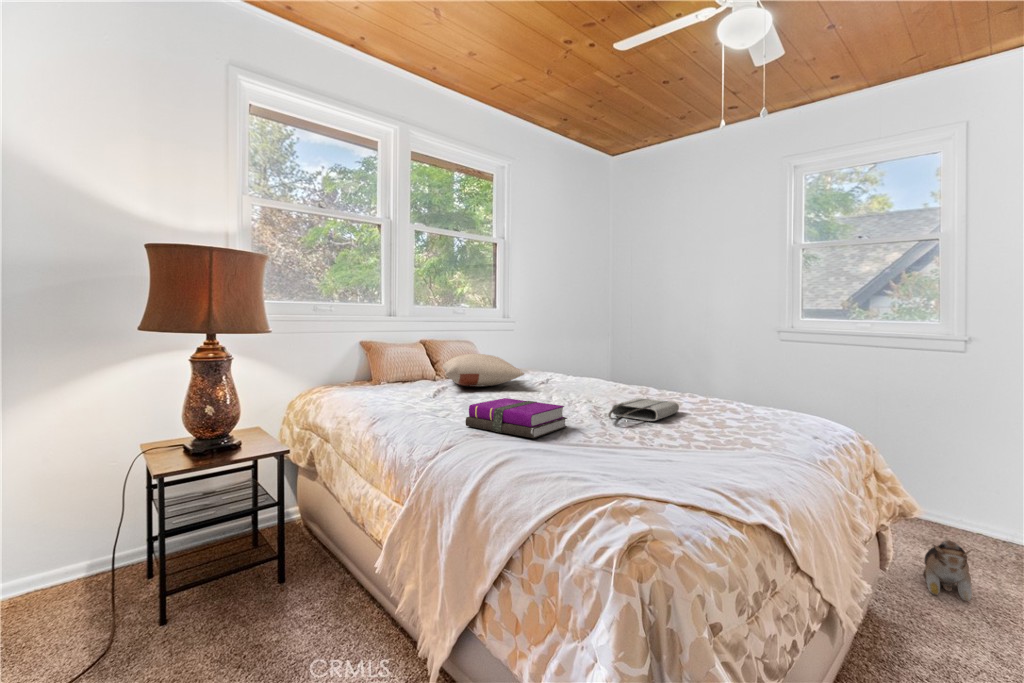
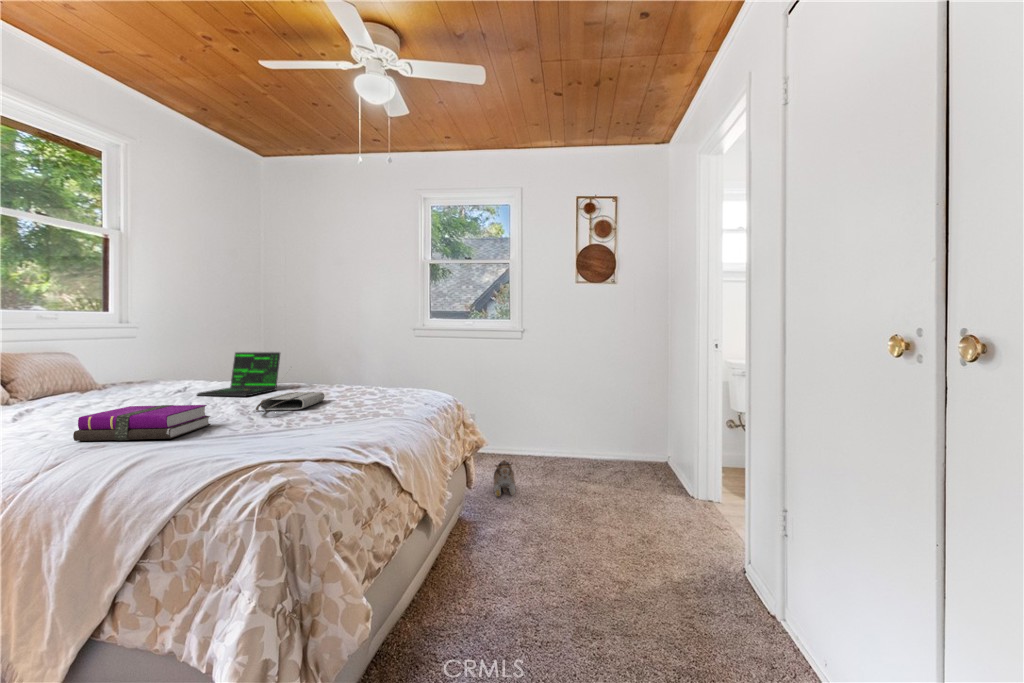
laptop: none [554,348,641,396] -> present [197,352,283,397]
pillow: present [442,354,524,387] -> none [22,365,155,404]

